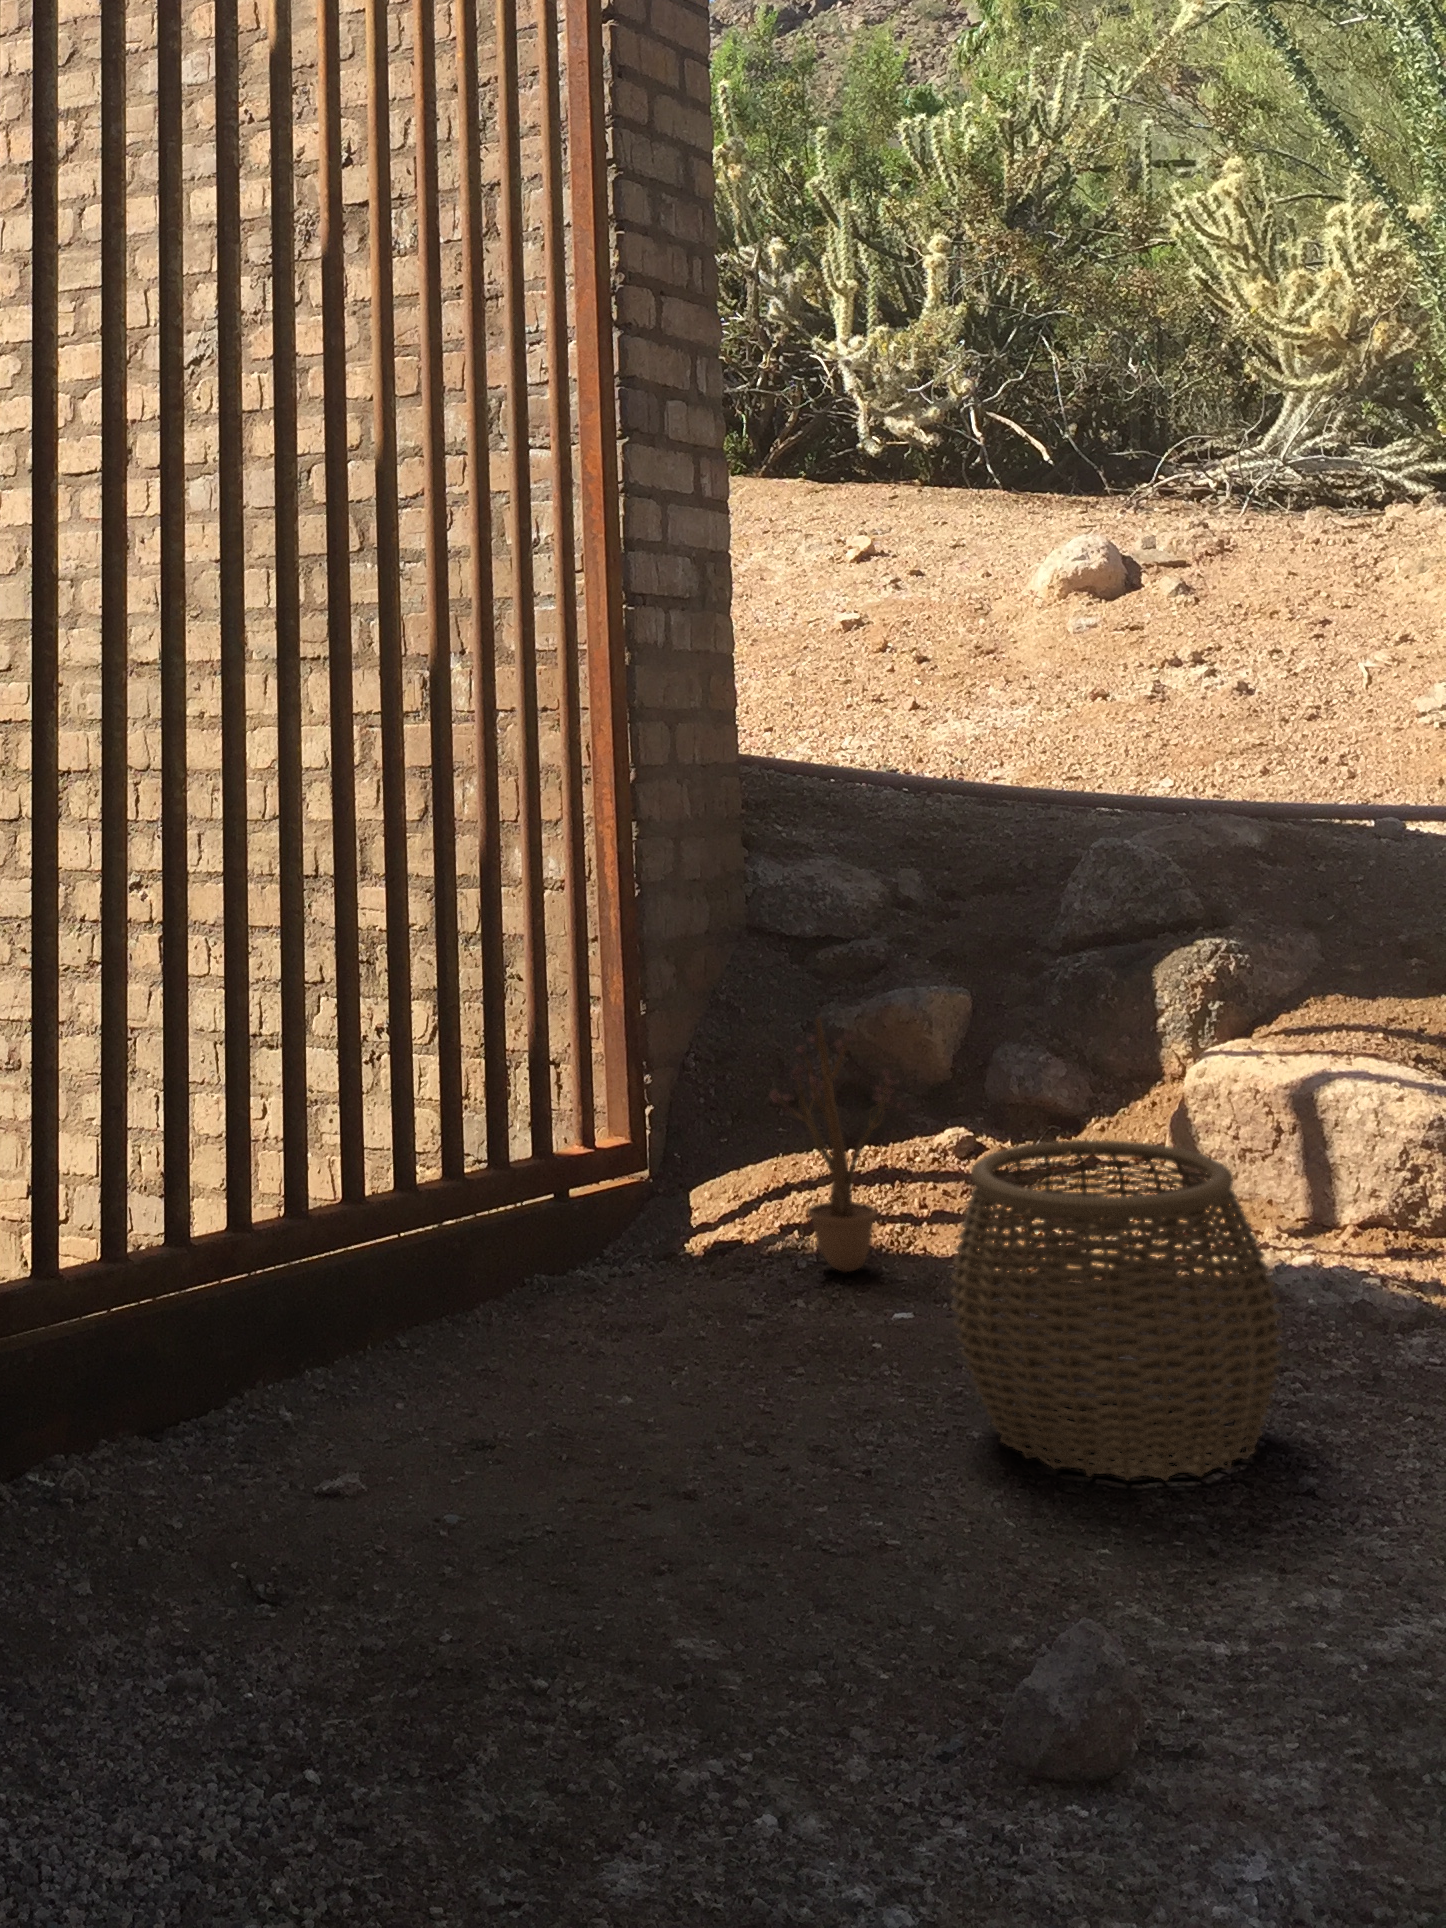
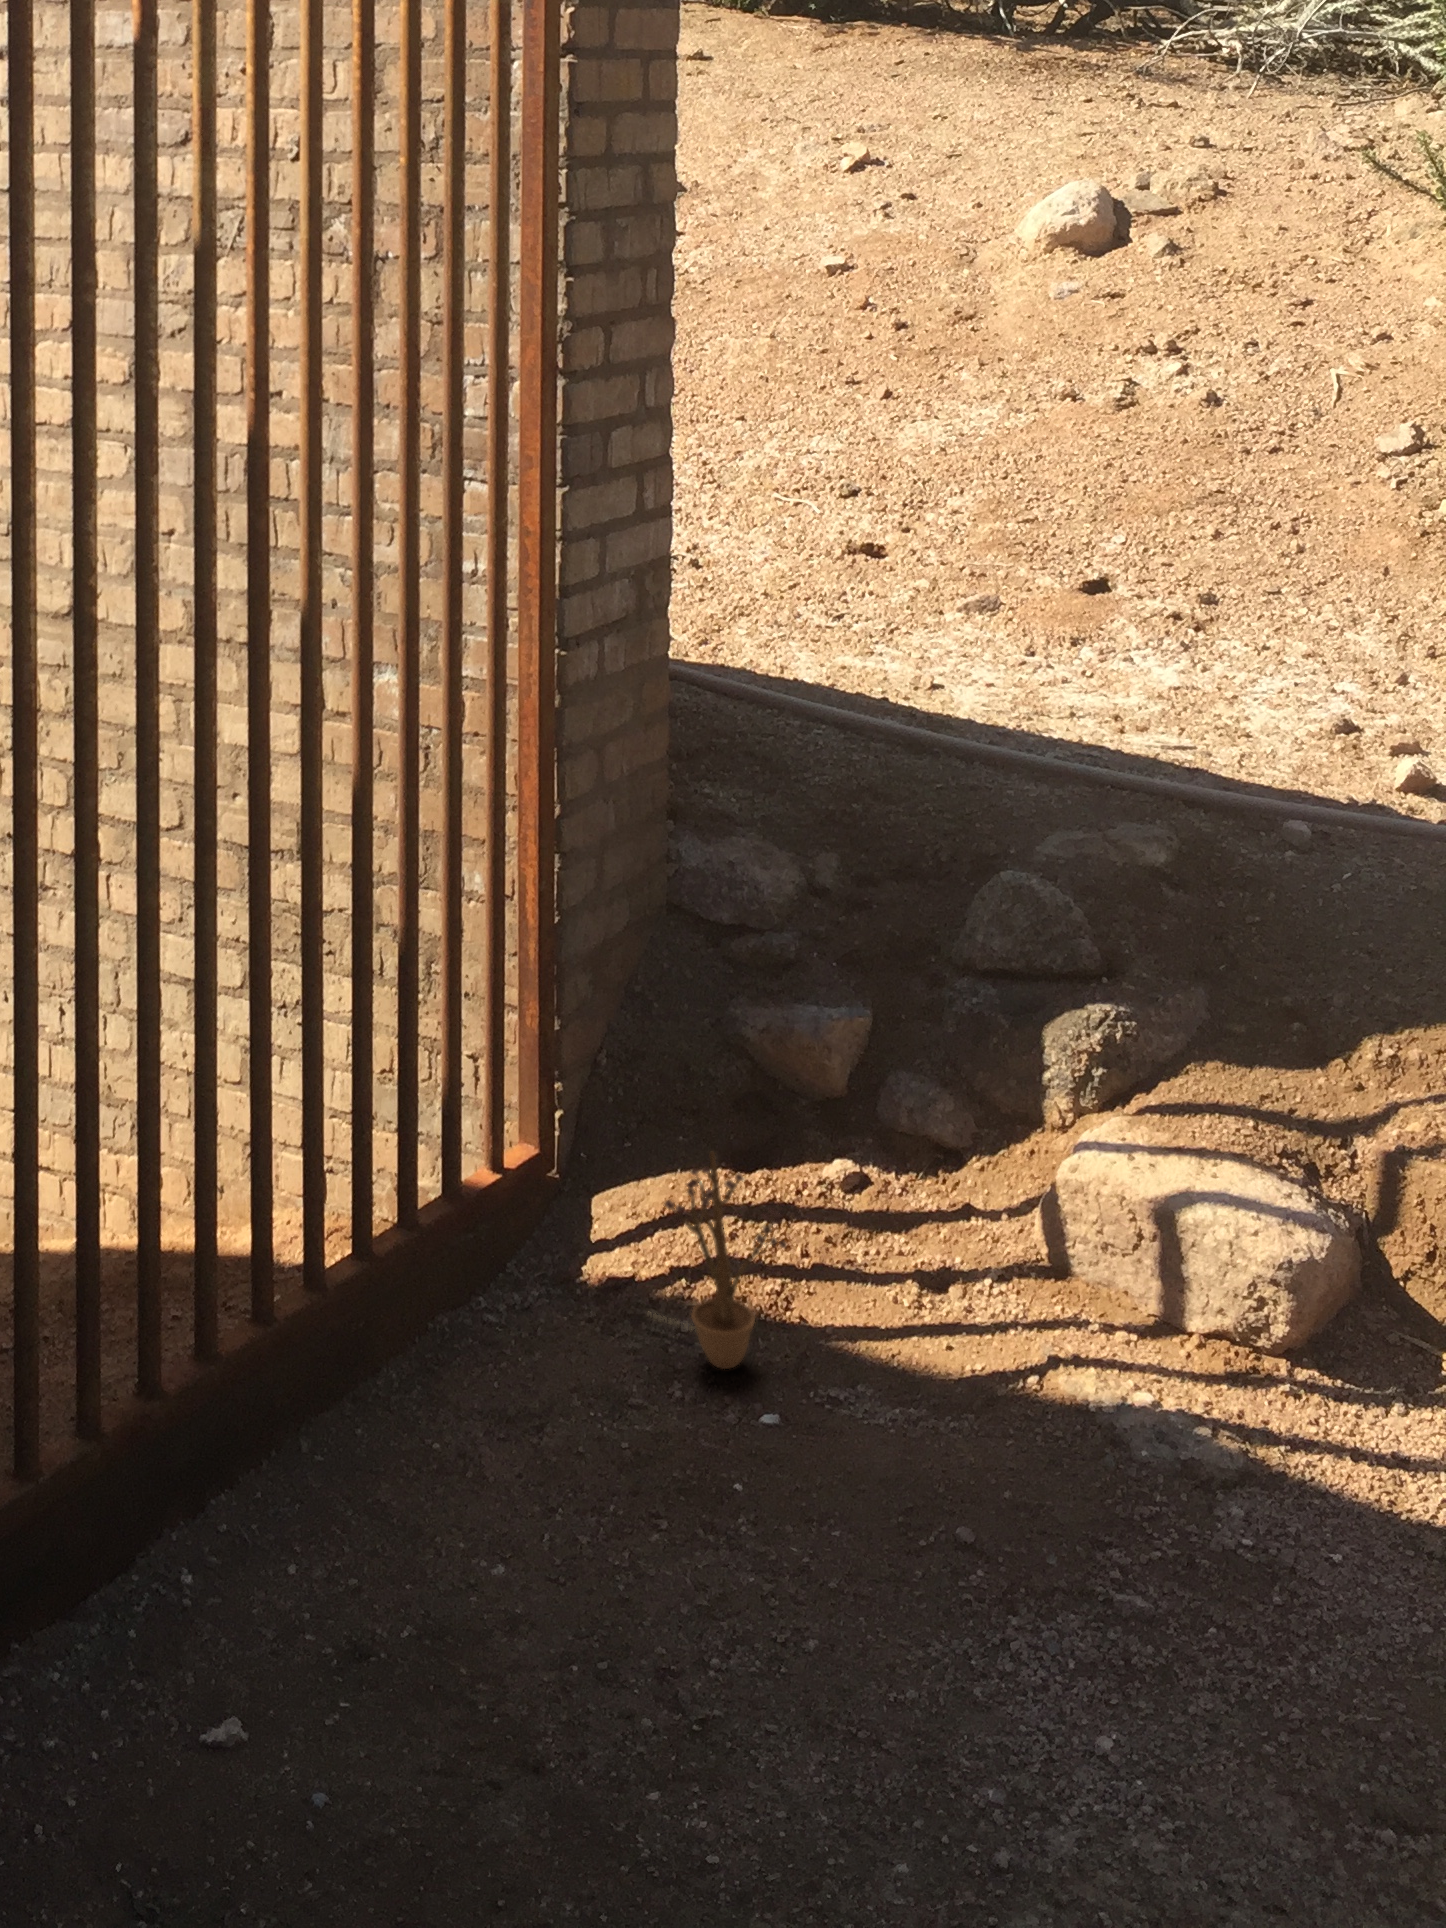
woven basket: present [951,1140,1282,1481] -> none [795,1409,1089,1764]

